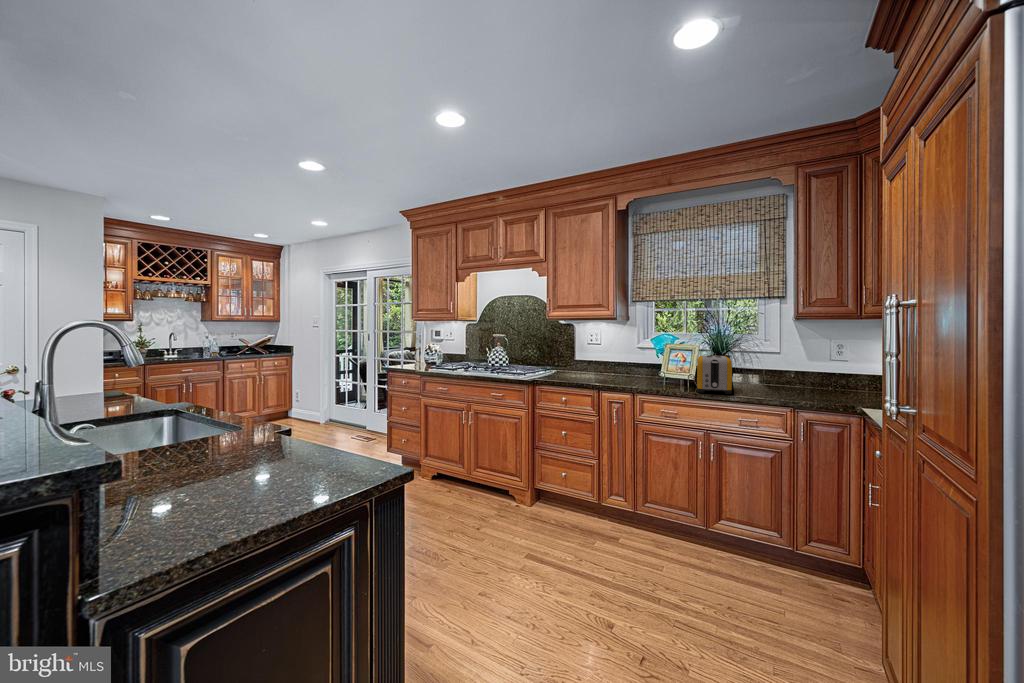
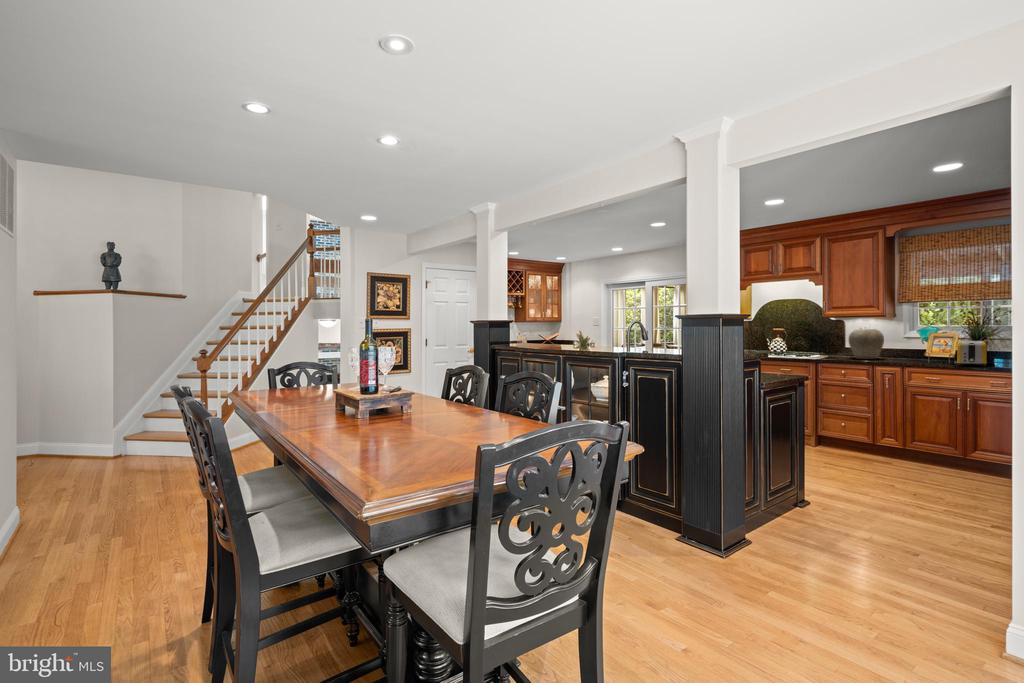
vase: none [575,337,615,379] -> present [849,329,884,359]

